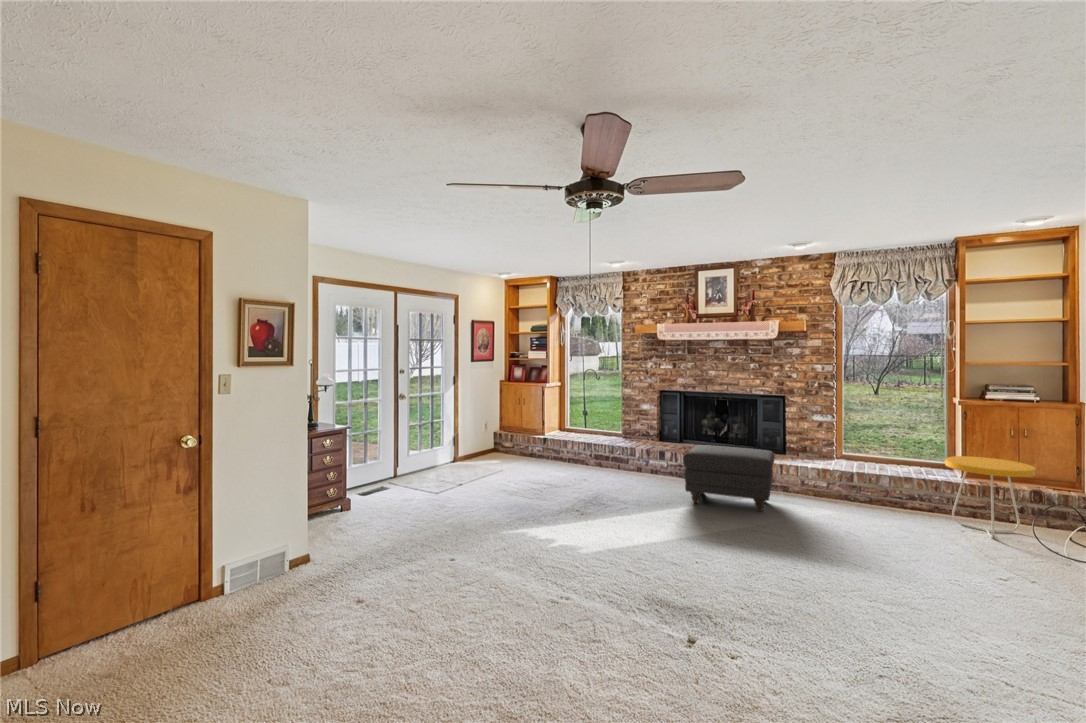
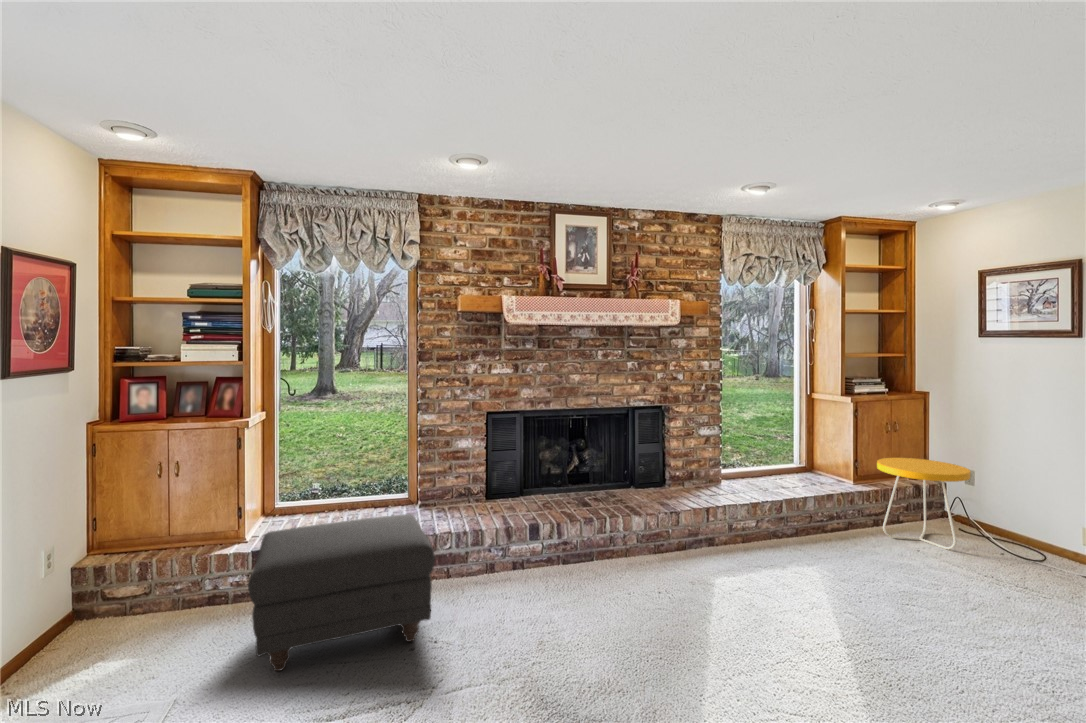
ottoman: present [683,445,775,511] -> present [248,514,435,671]

